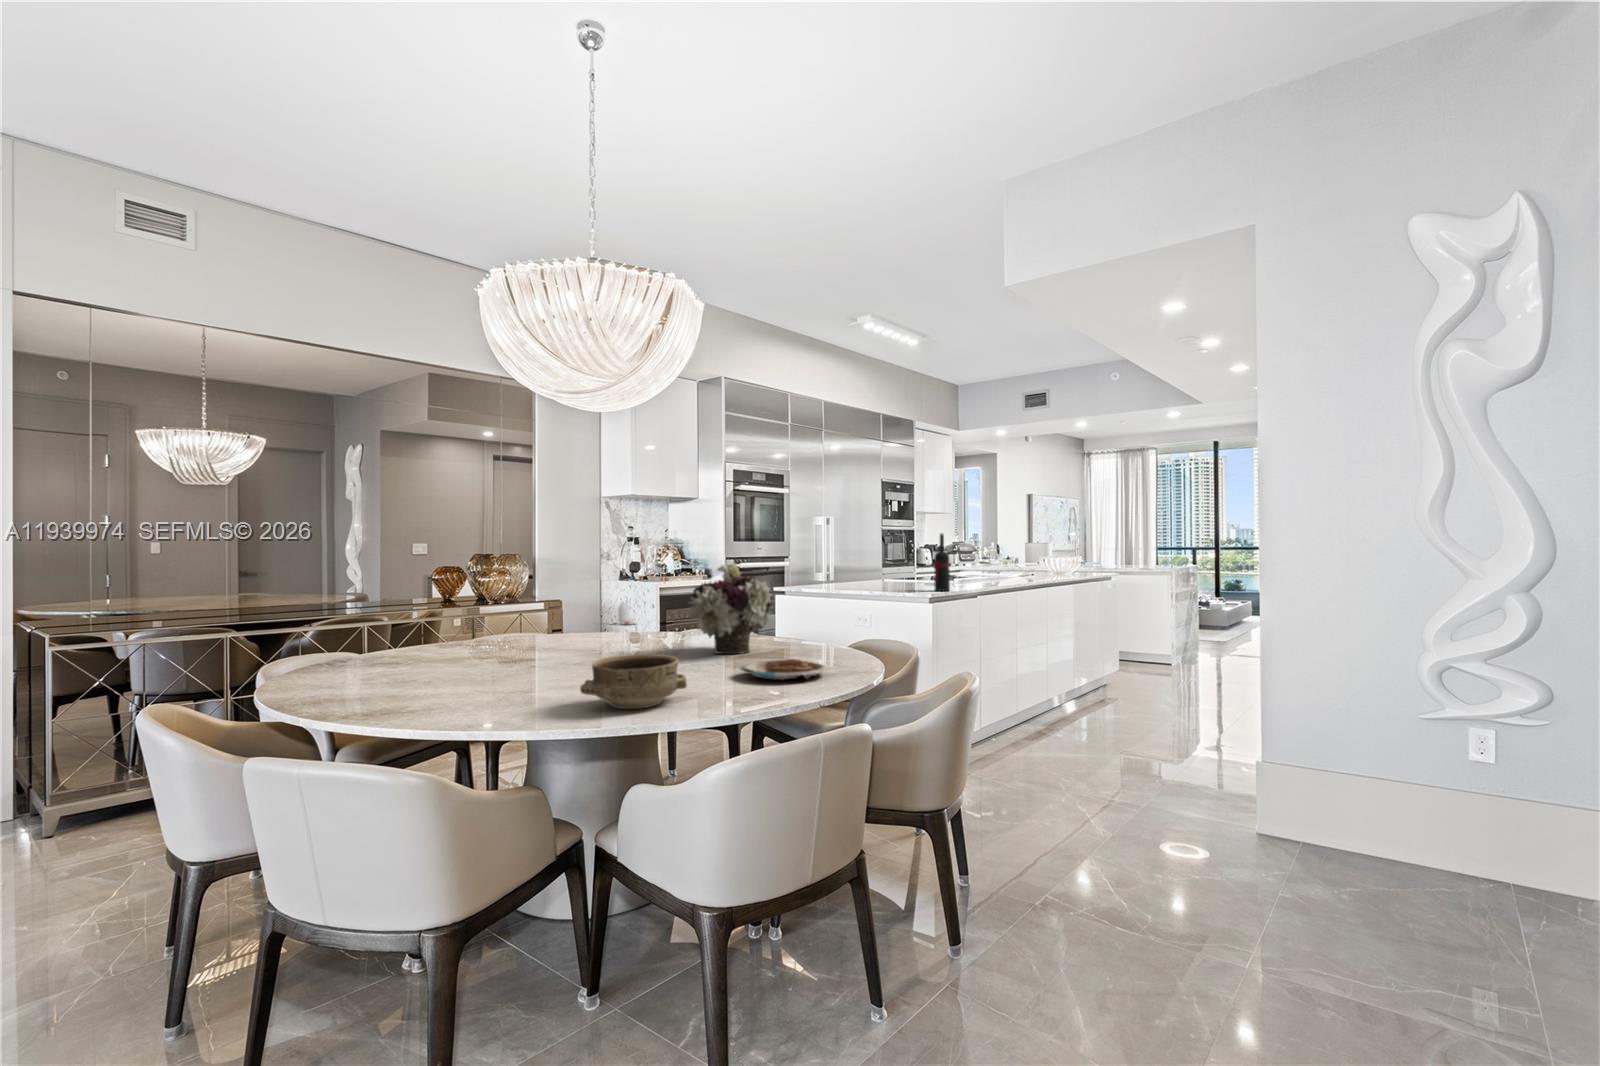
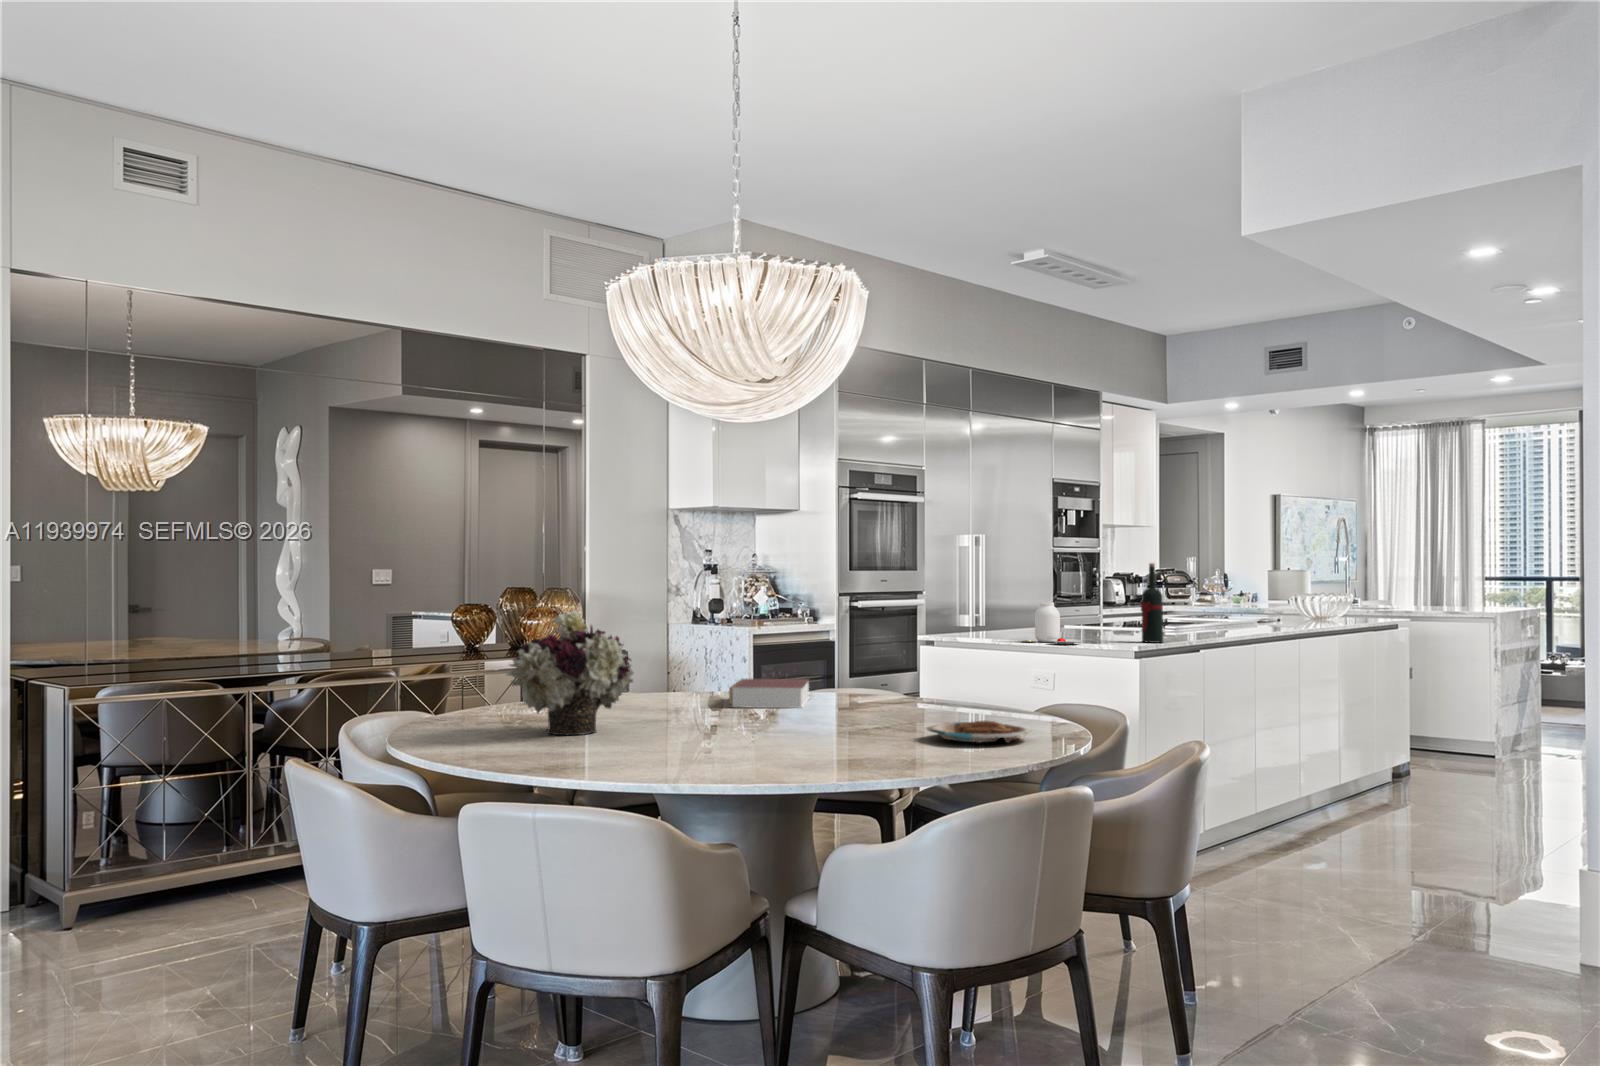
flower arrangement: present [687,562,774,654] -> present [507,611,634,735]
jar: present [618,602,638,625] -> present [1021,602,1082,644]
book: none [601,623,674,647] -> present [729,679,810,708]
ceramic bowl: present [580,654,687,709] -> none [773,709,886,767]

